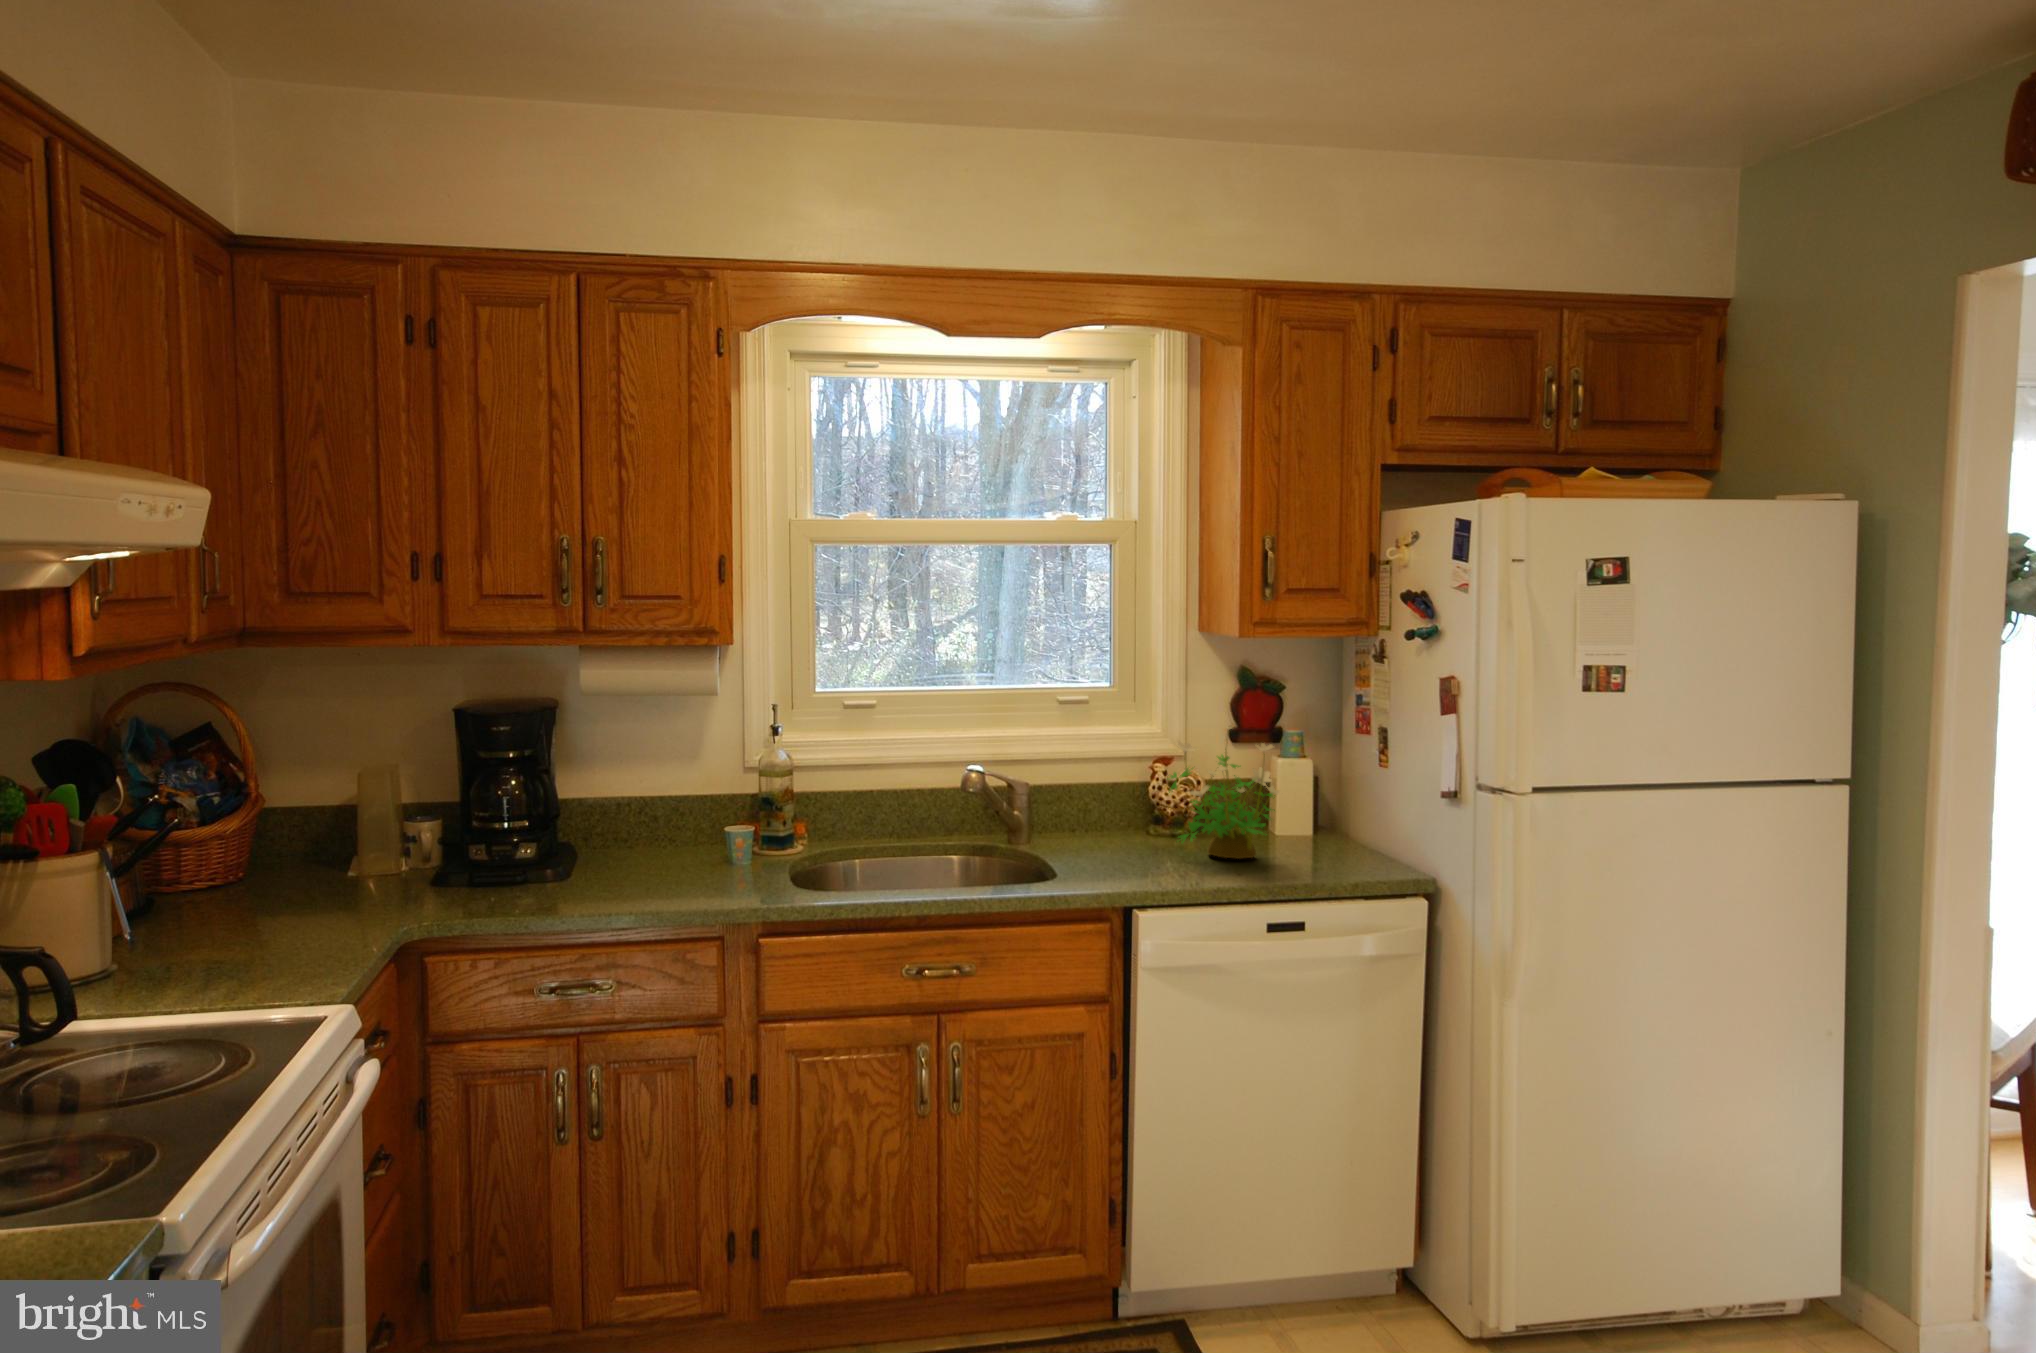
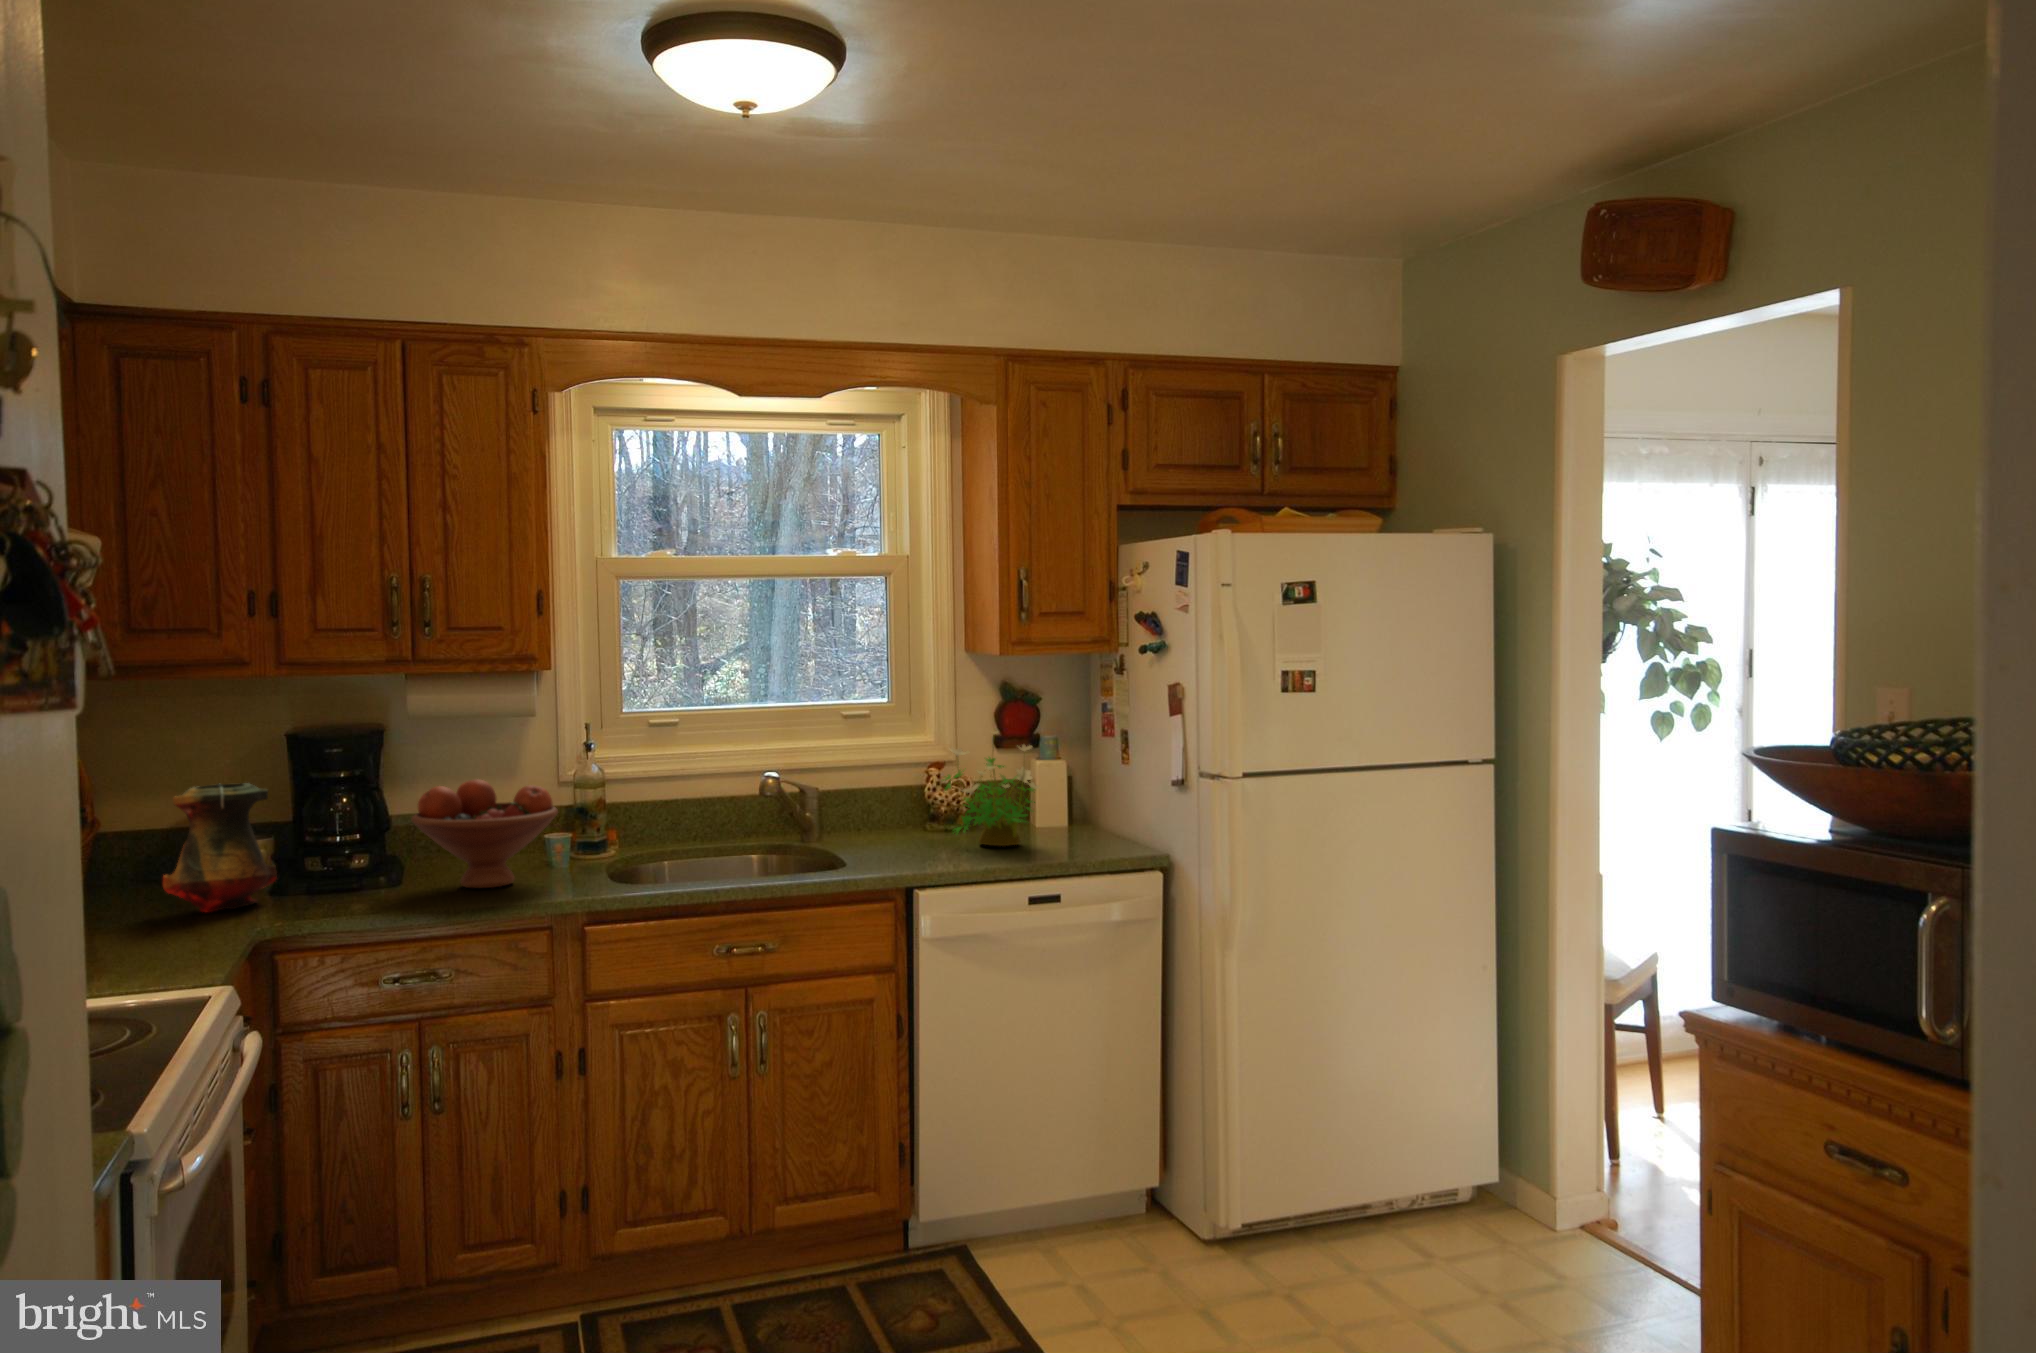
vase: none [314,764,436,905] -> present [163,783,277,912]
fruit bowl: none [577,765,736,888] -> present [412,779,558,888]

